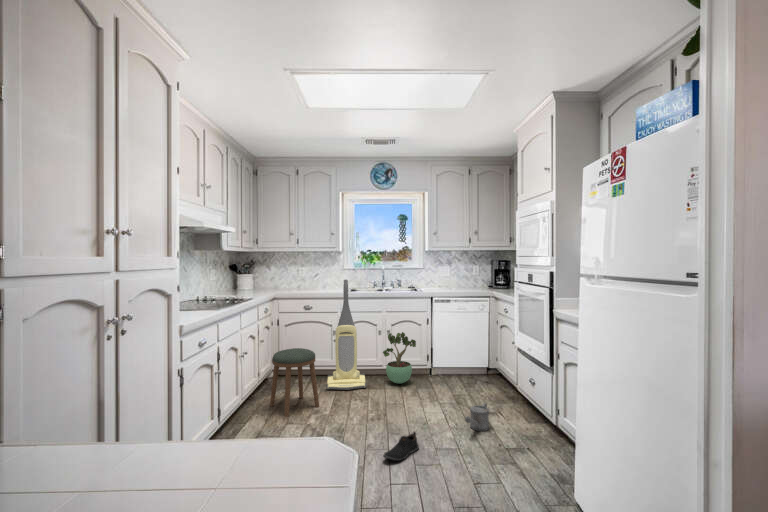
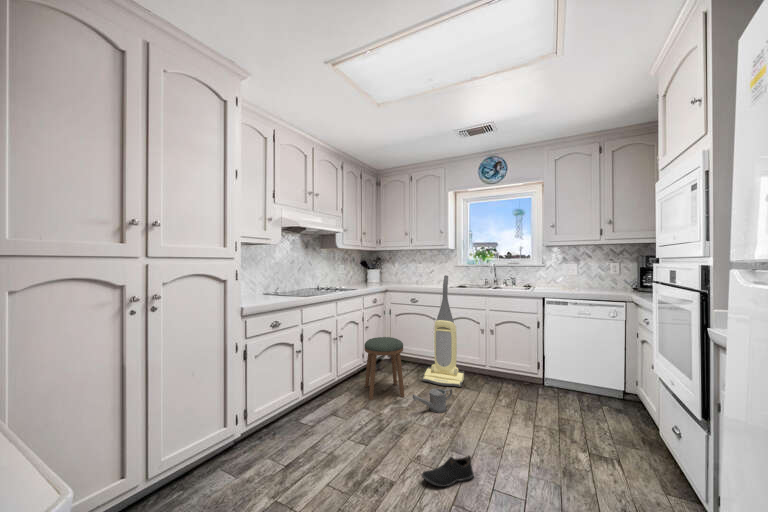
potted plant: present [383,332,416,384] -> none [482,334,519,390]
watering can: present [465,403,489,431] -> present [413,388,452,413]

